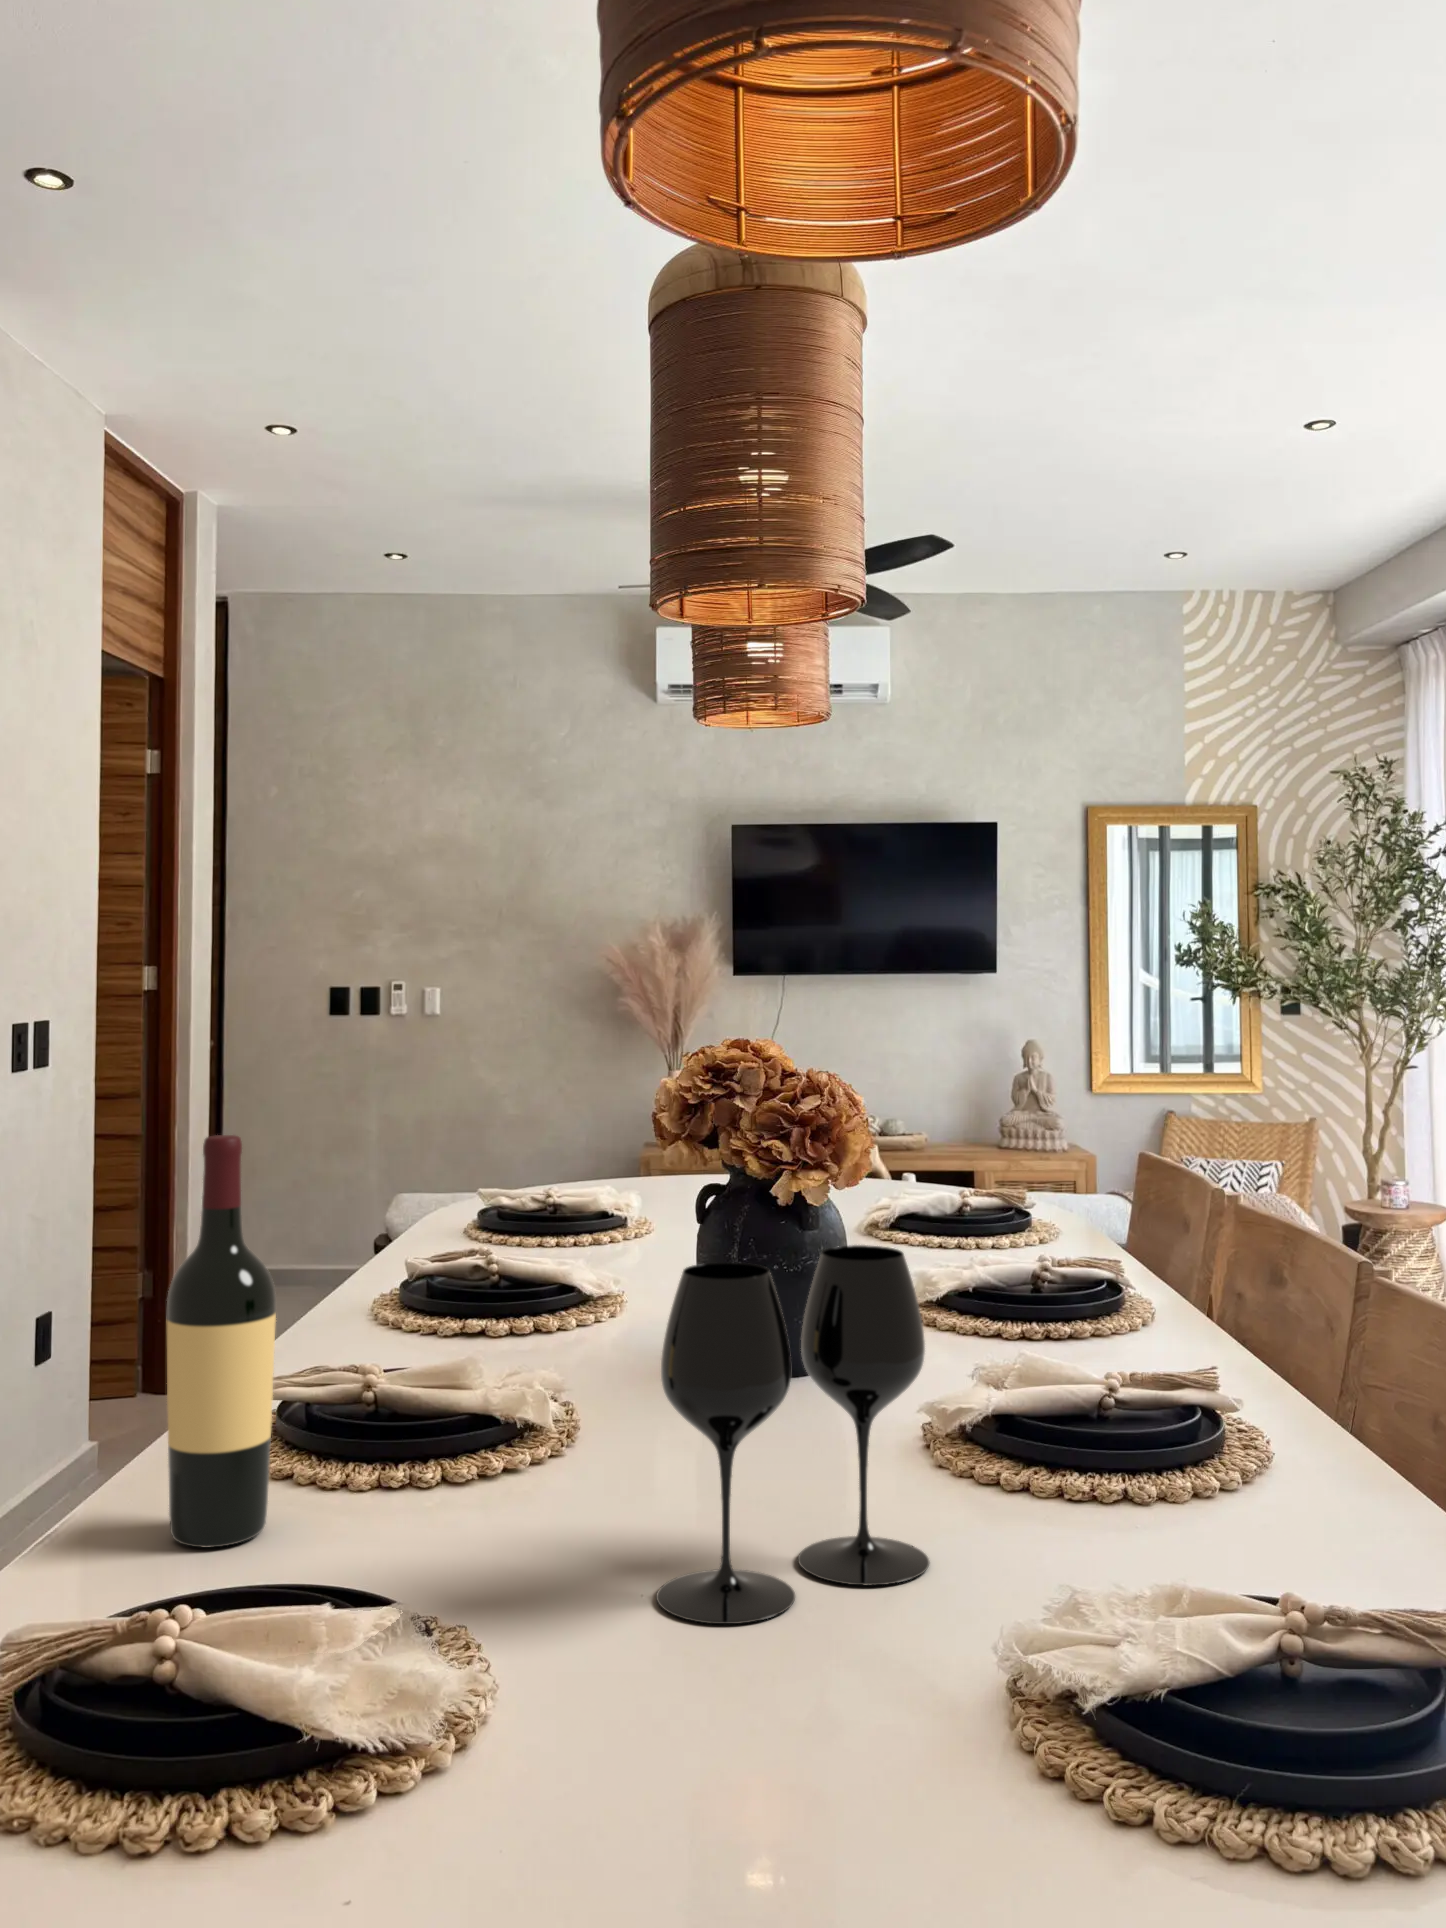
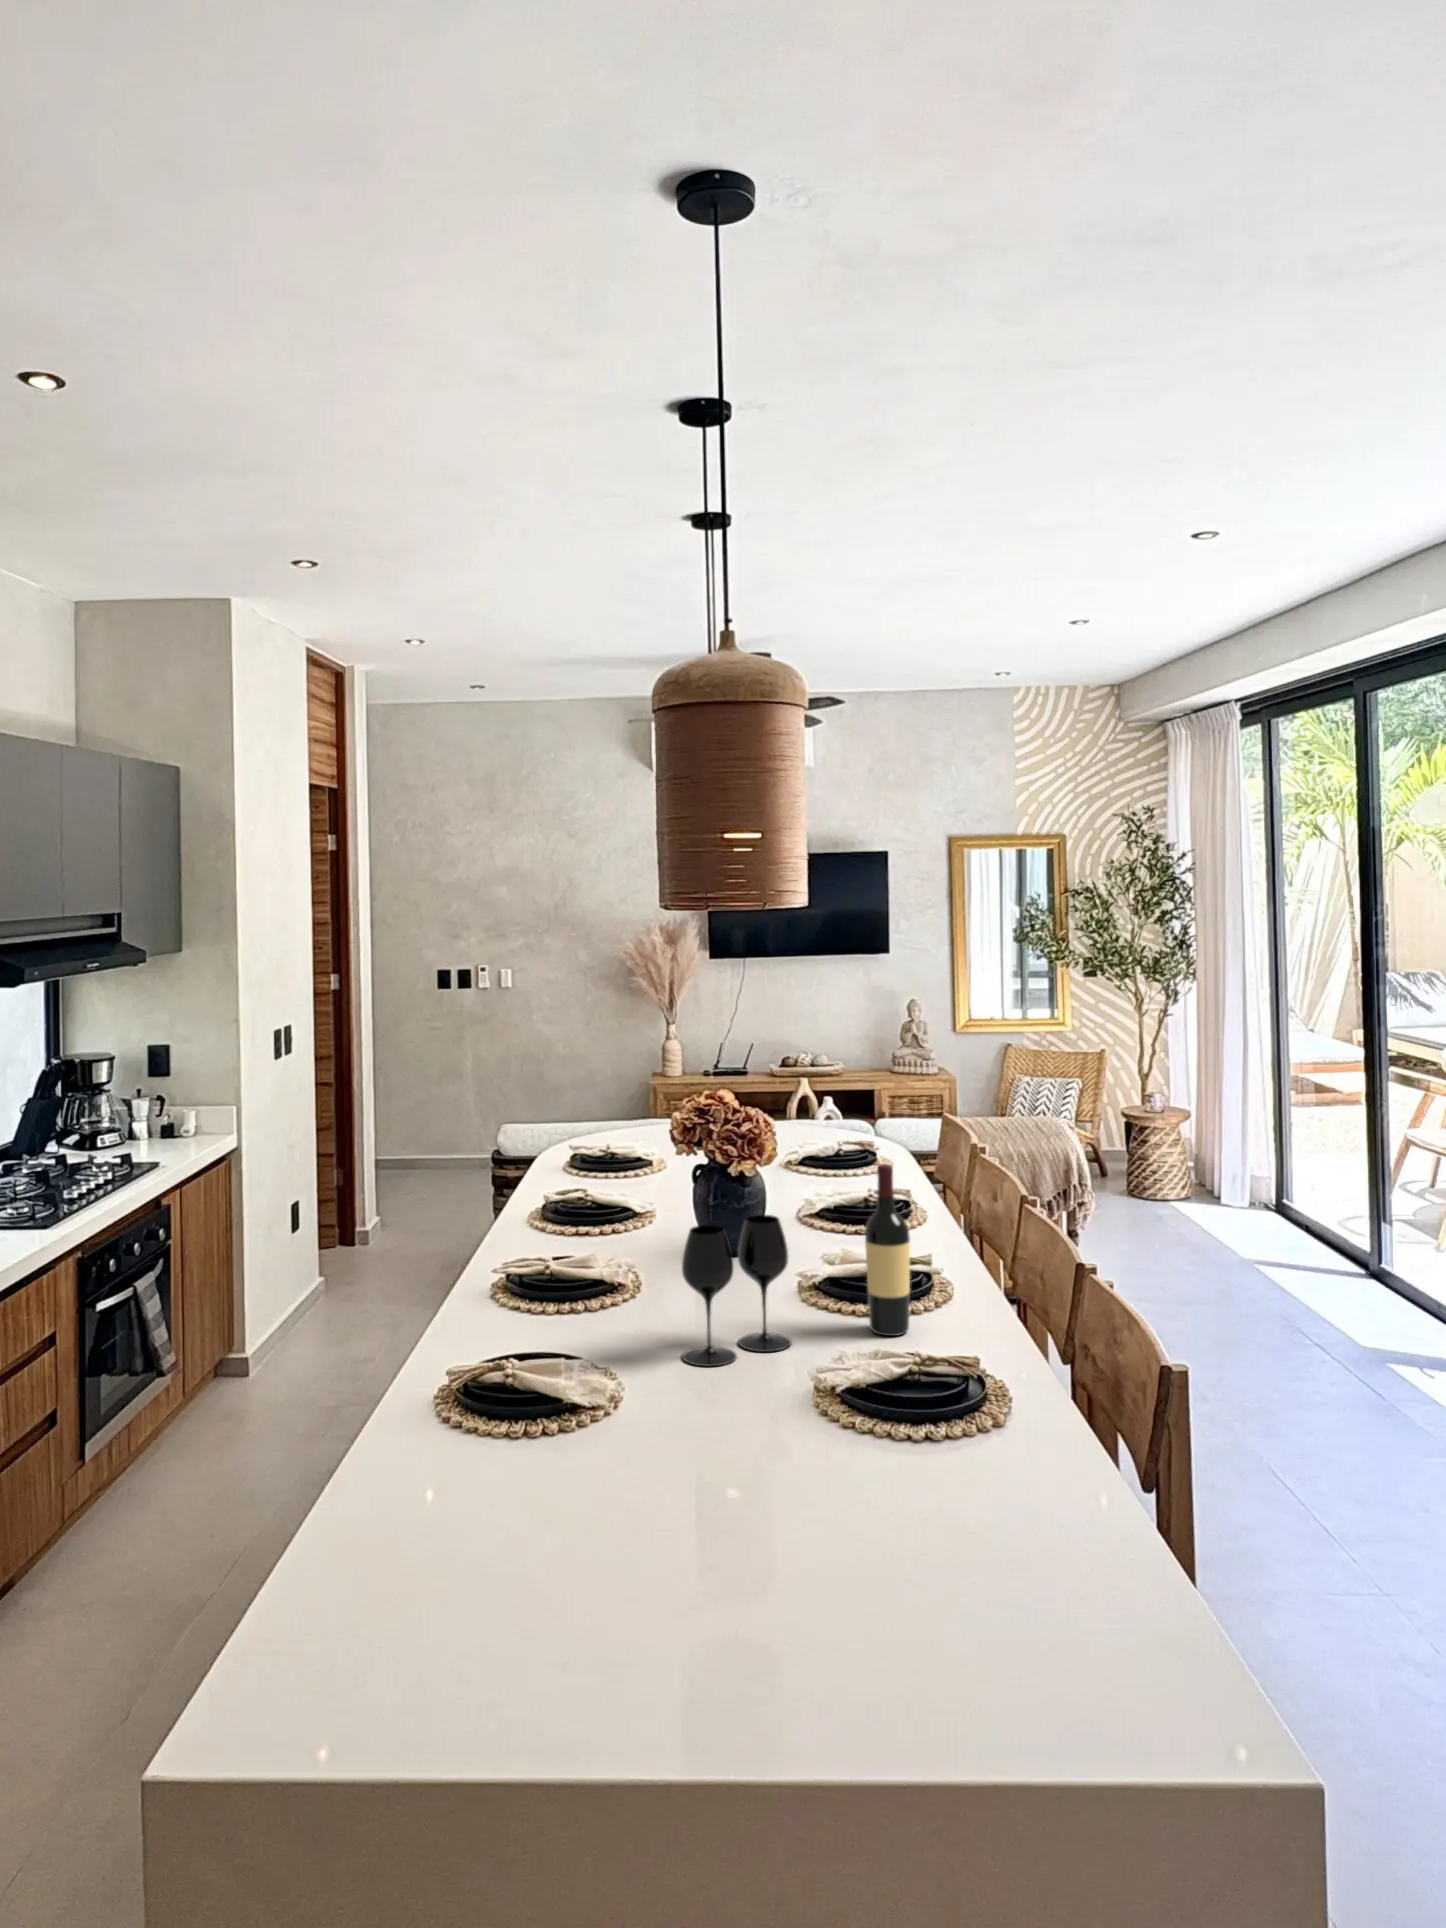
wine bottle: present [166,1135,276,1548] -> present [865,1164,910,1336]

